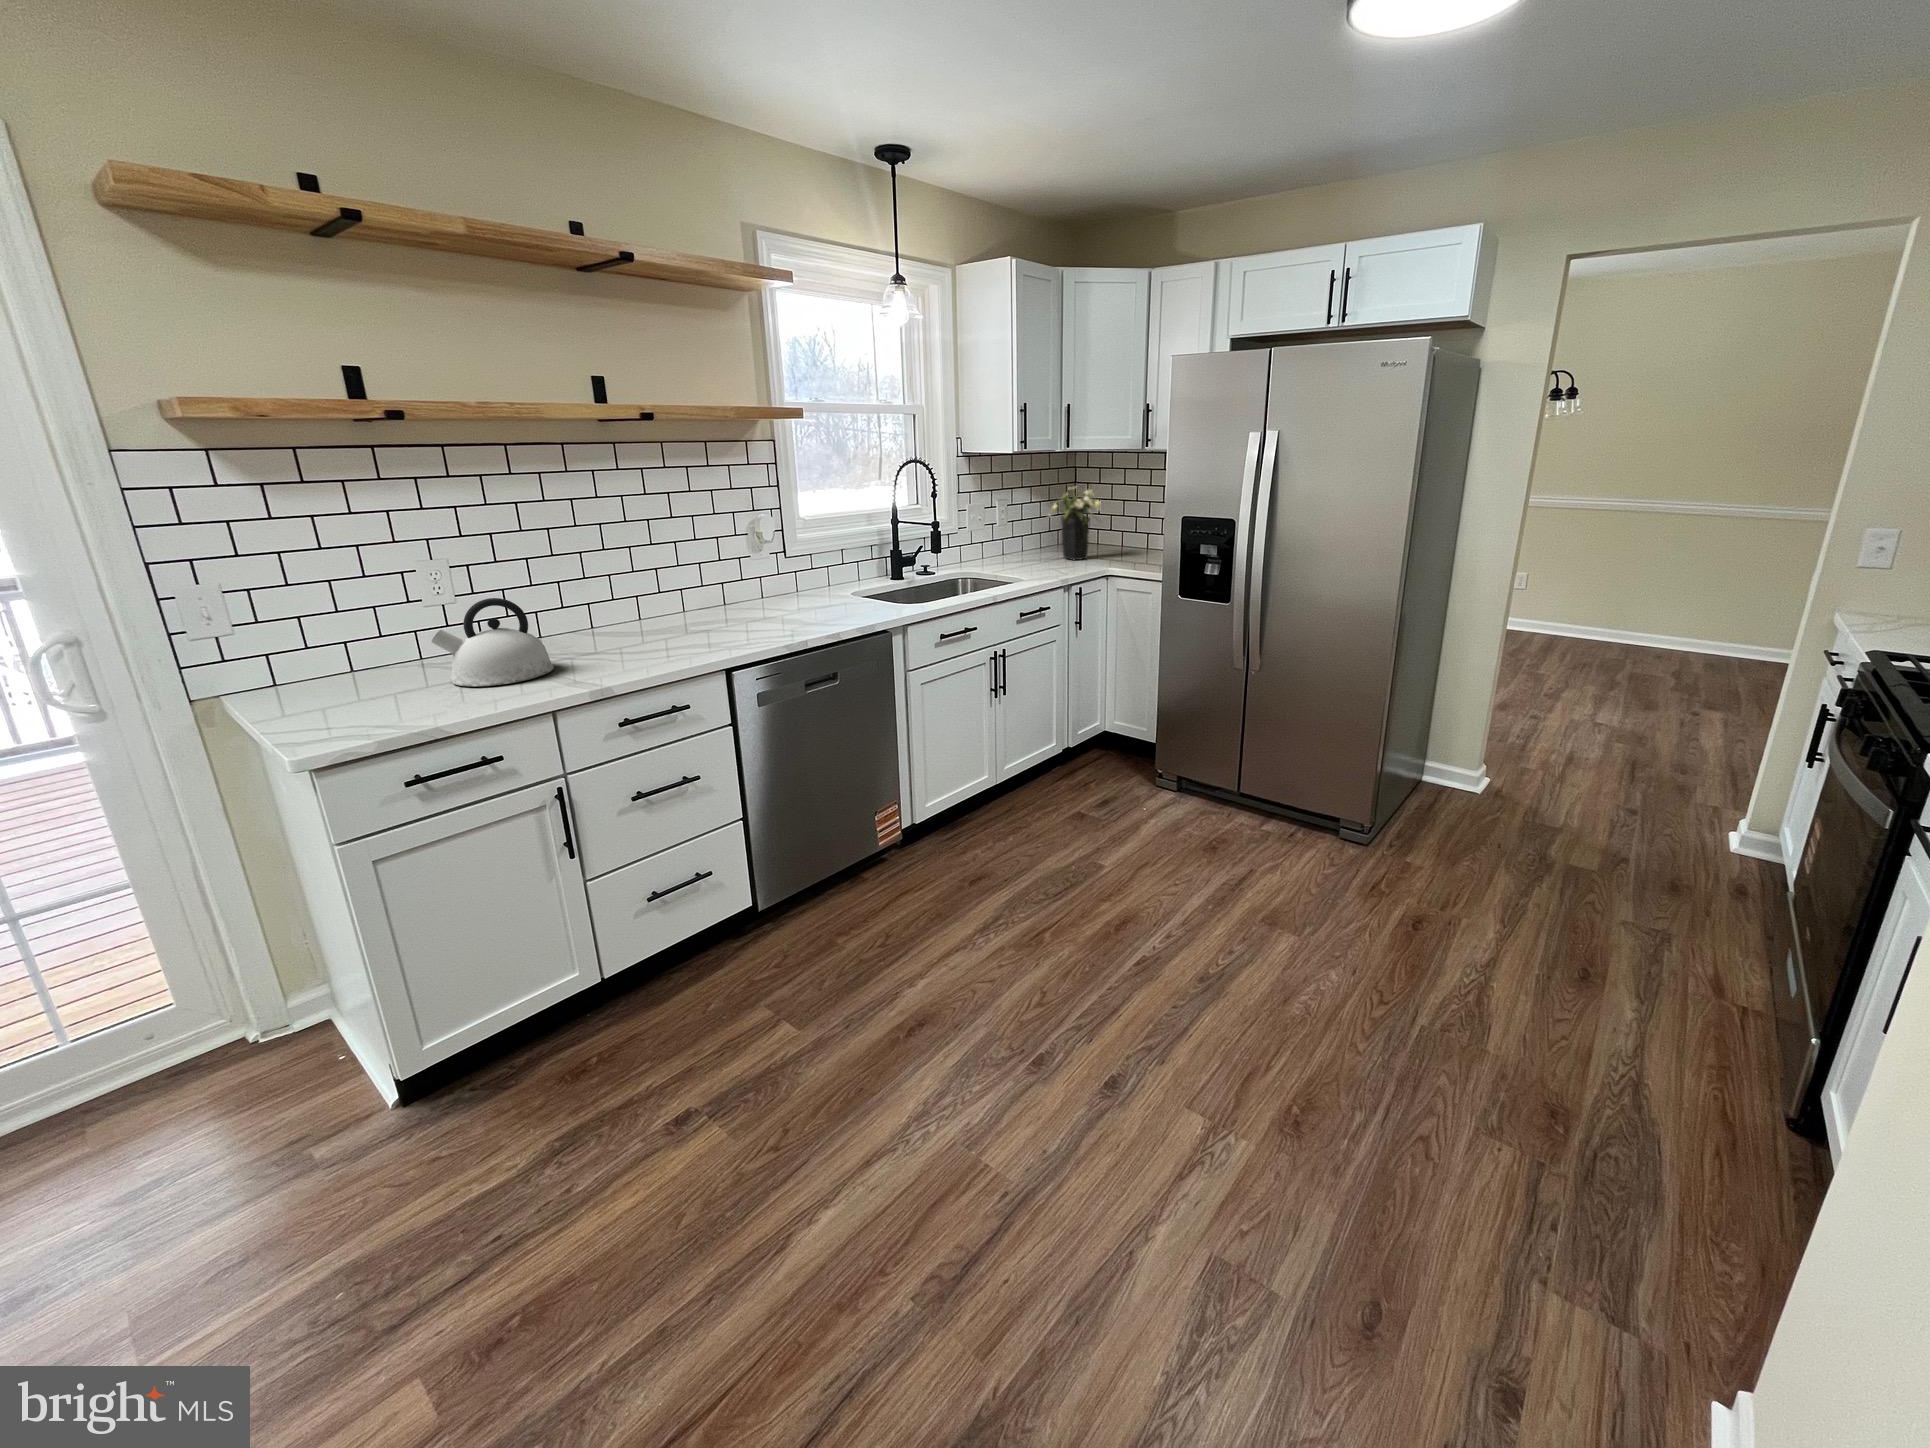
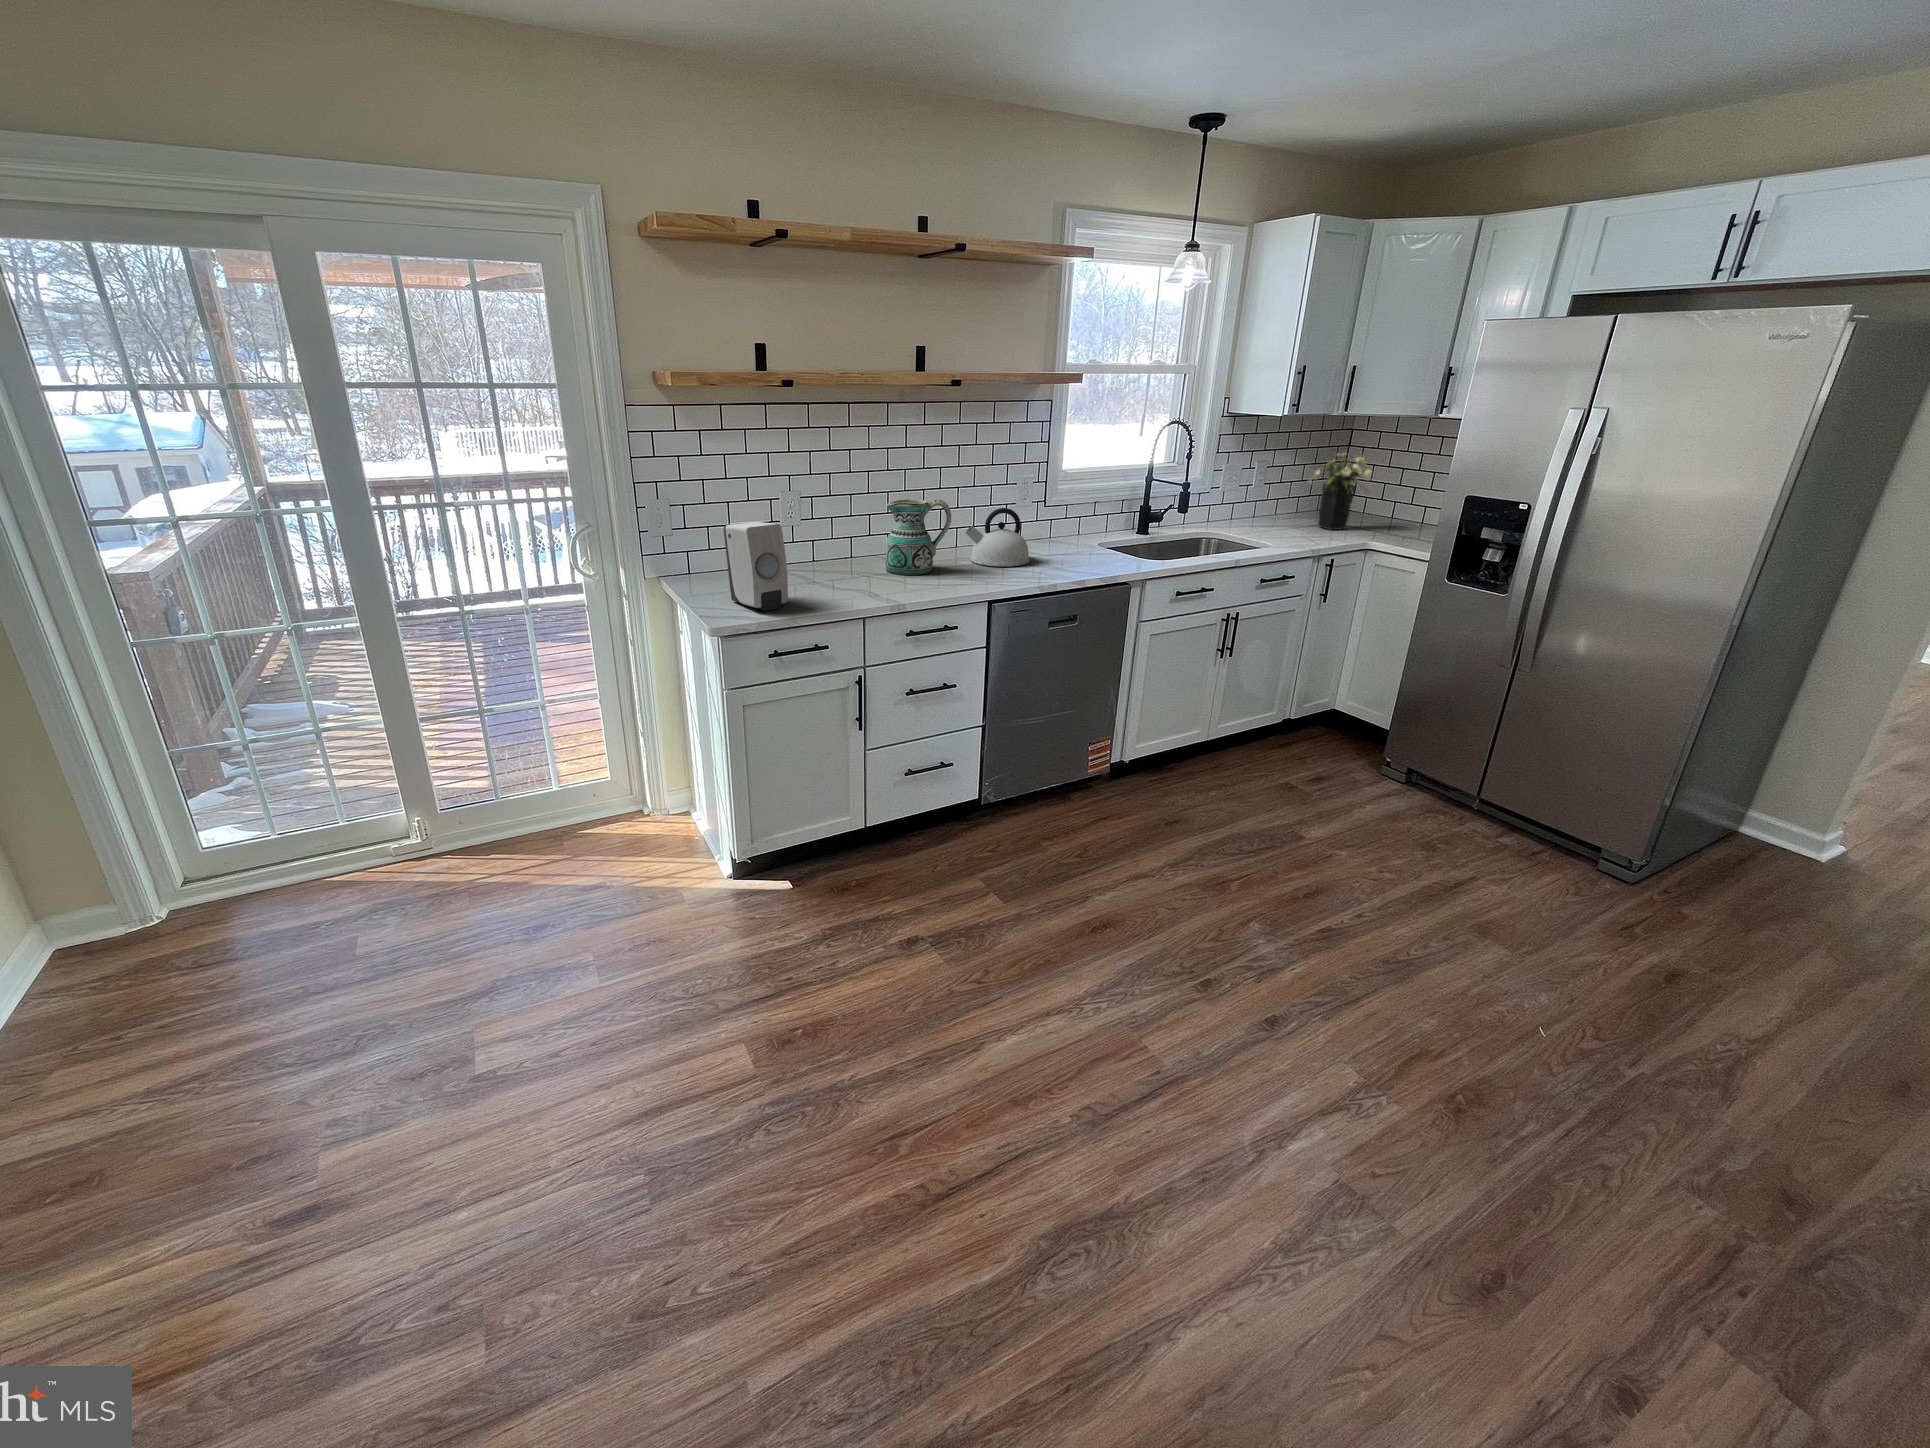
ceramic pitcher: none [578,557,669,652] -> present [886,499,951,575]
kettle: present [431,598,554,686] -> present [966,508,1030,567]
soap dispenser: none [310,603,433,725] -> present [724,522,788,611]

